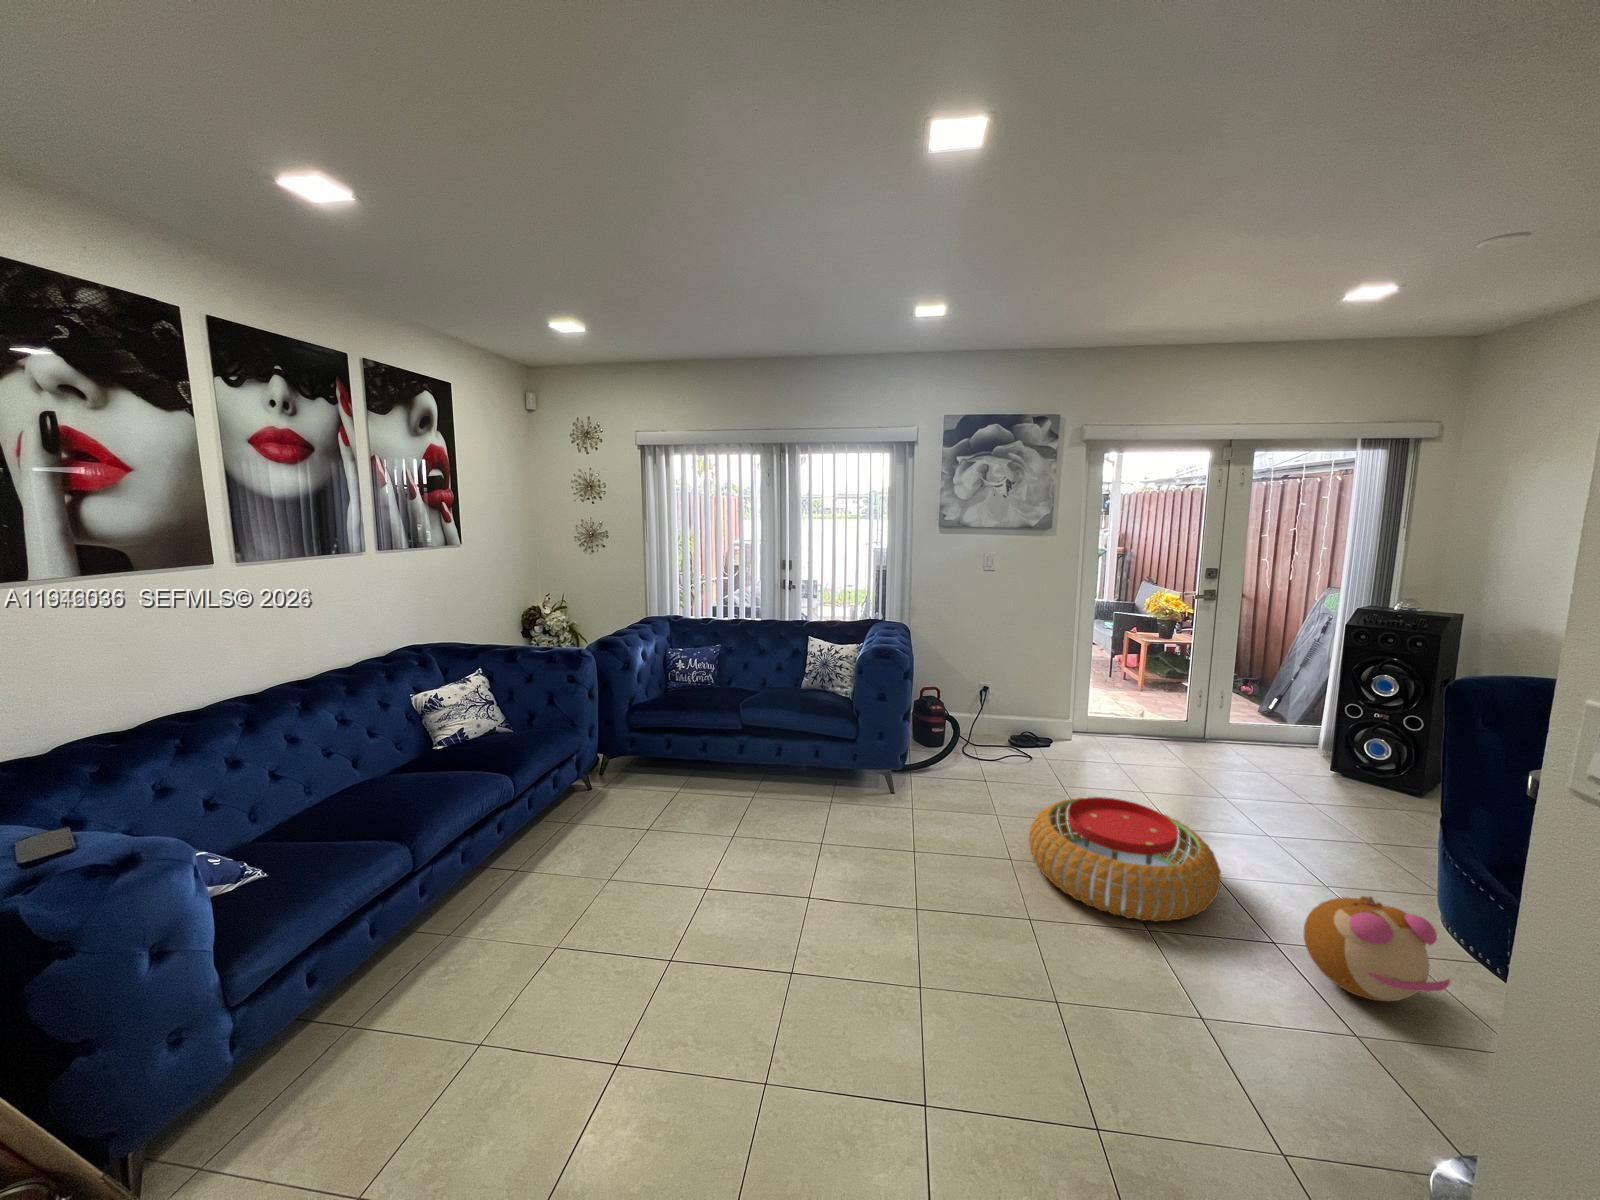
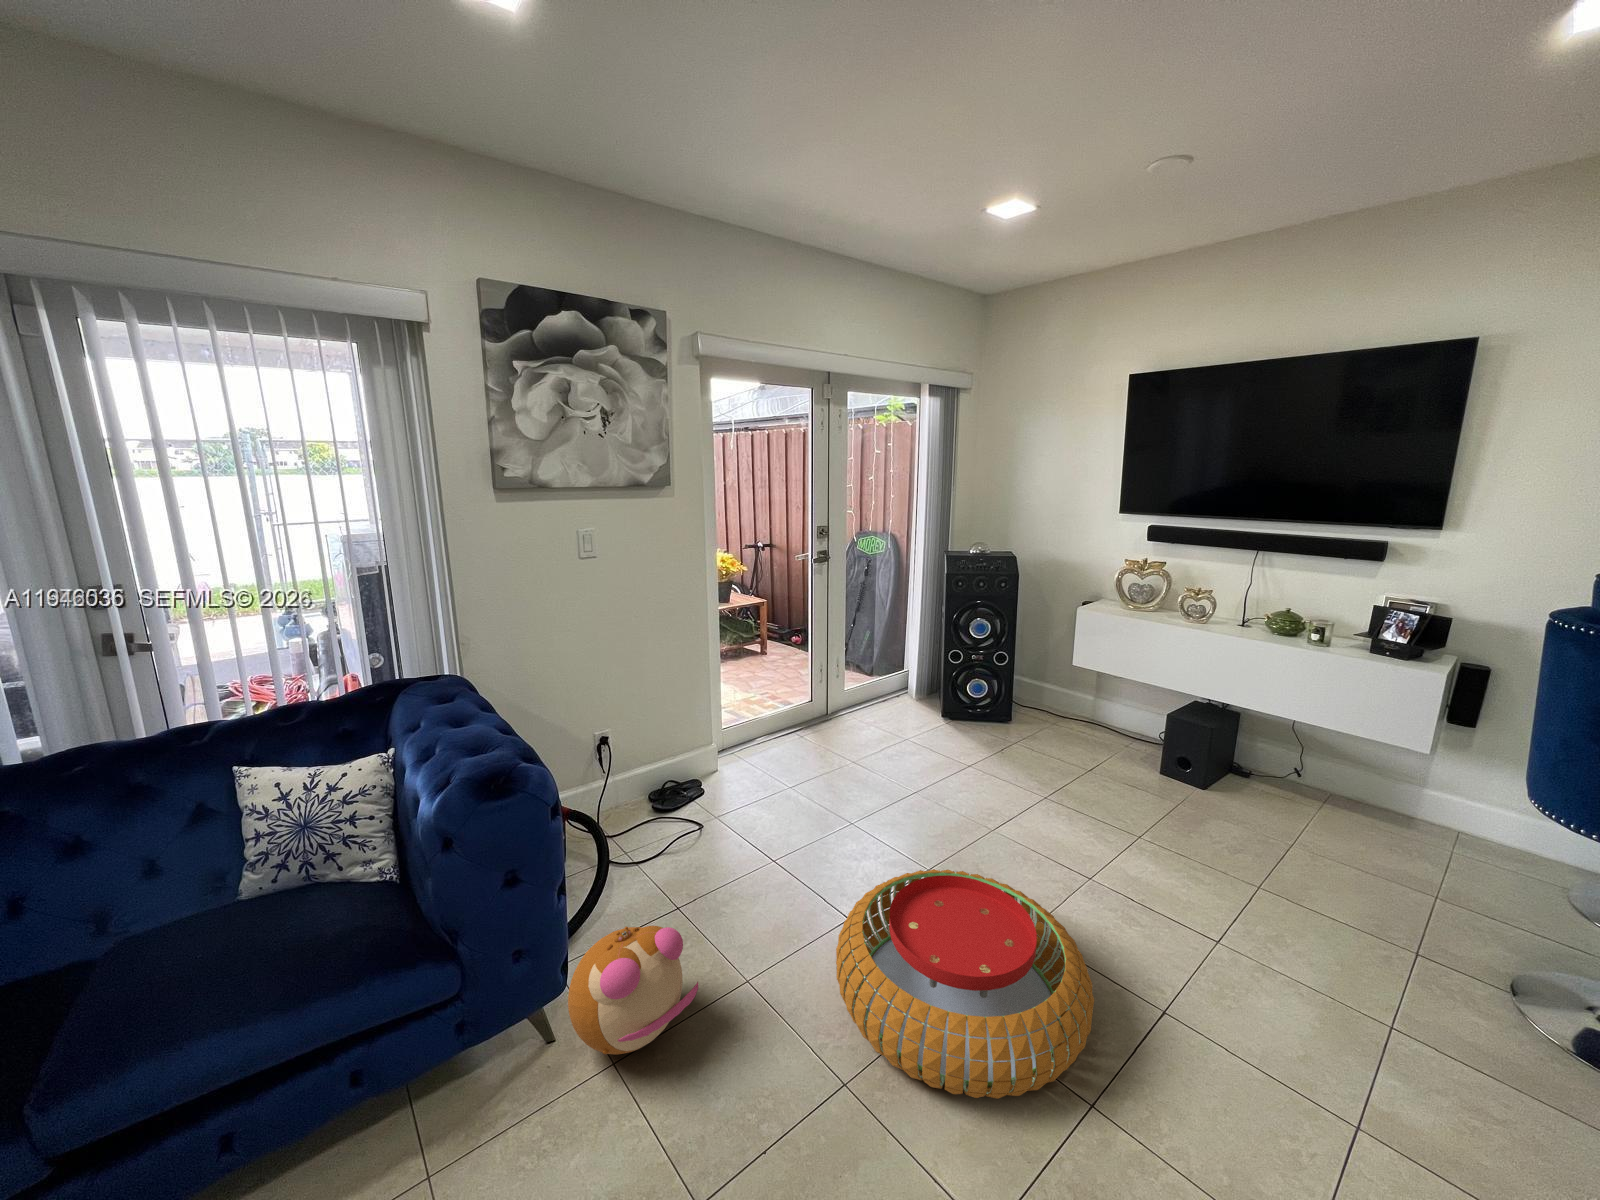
plush toy: present [1304,896,1450,1001] -> present [568,926,698,1054]

